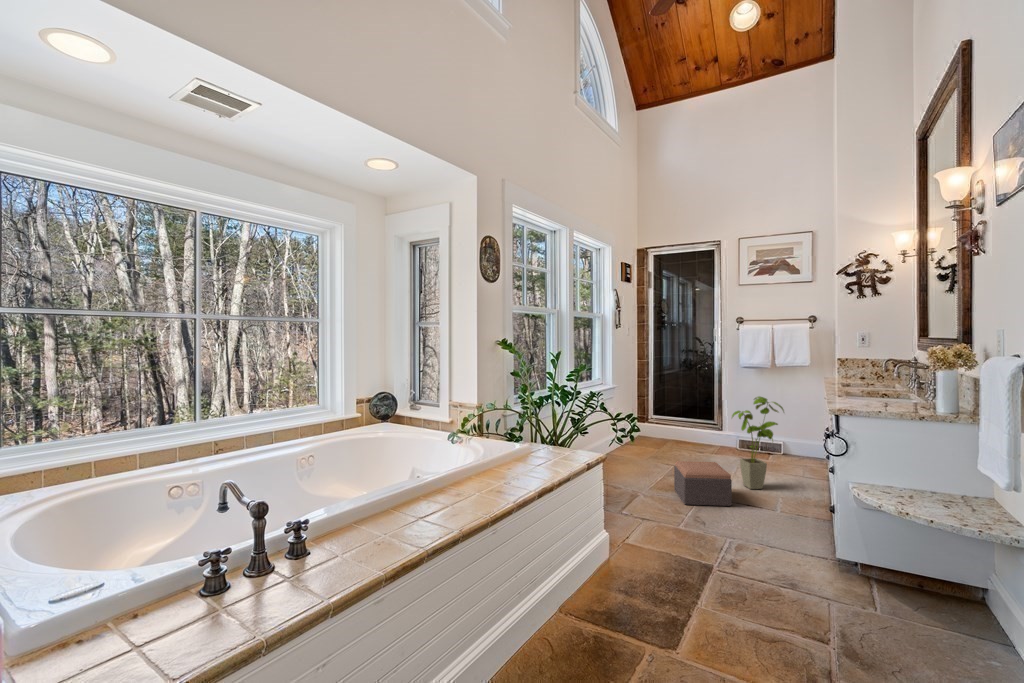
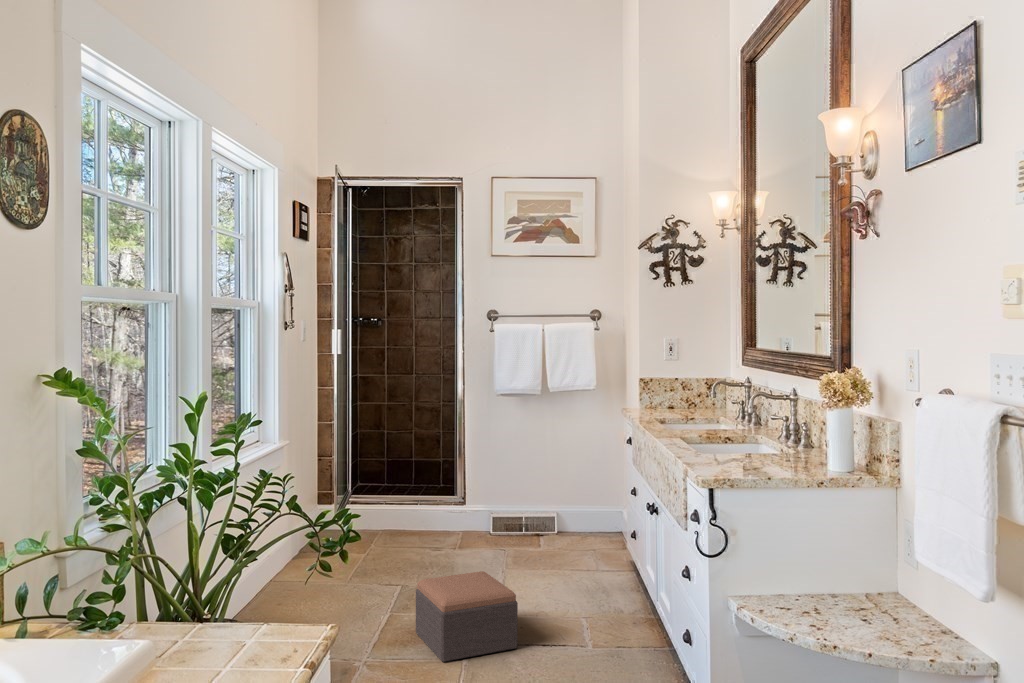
house plant: present [732,396,784,489] -> none [503,448,586,607]

